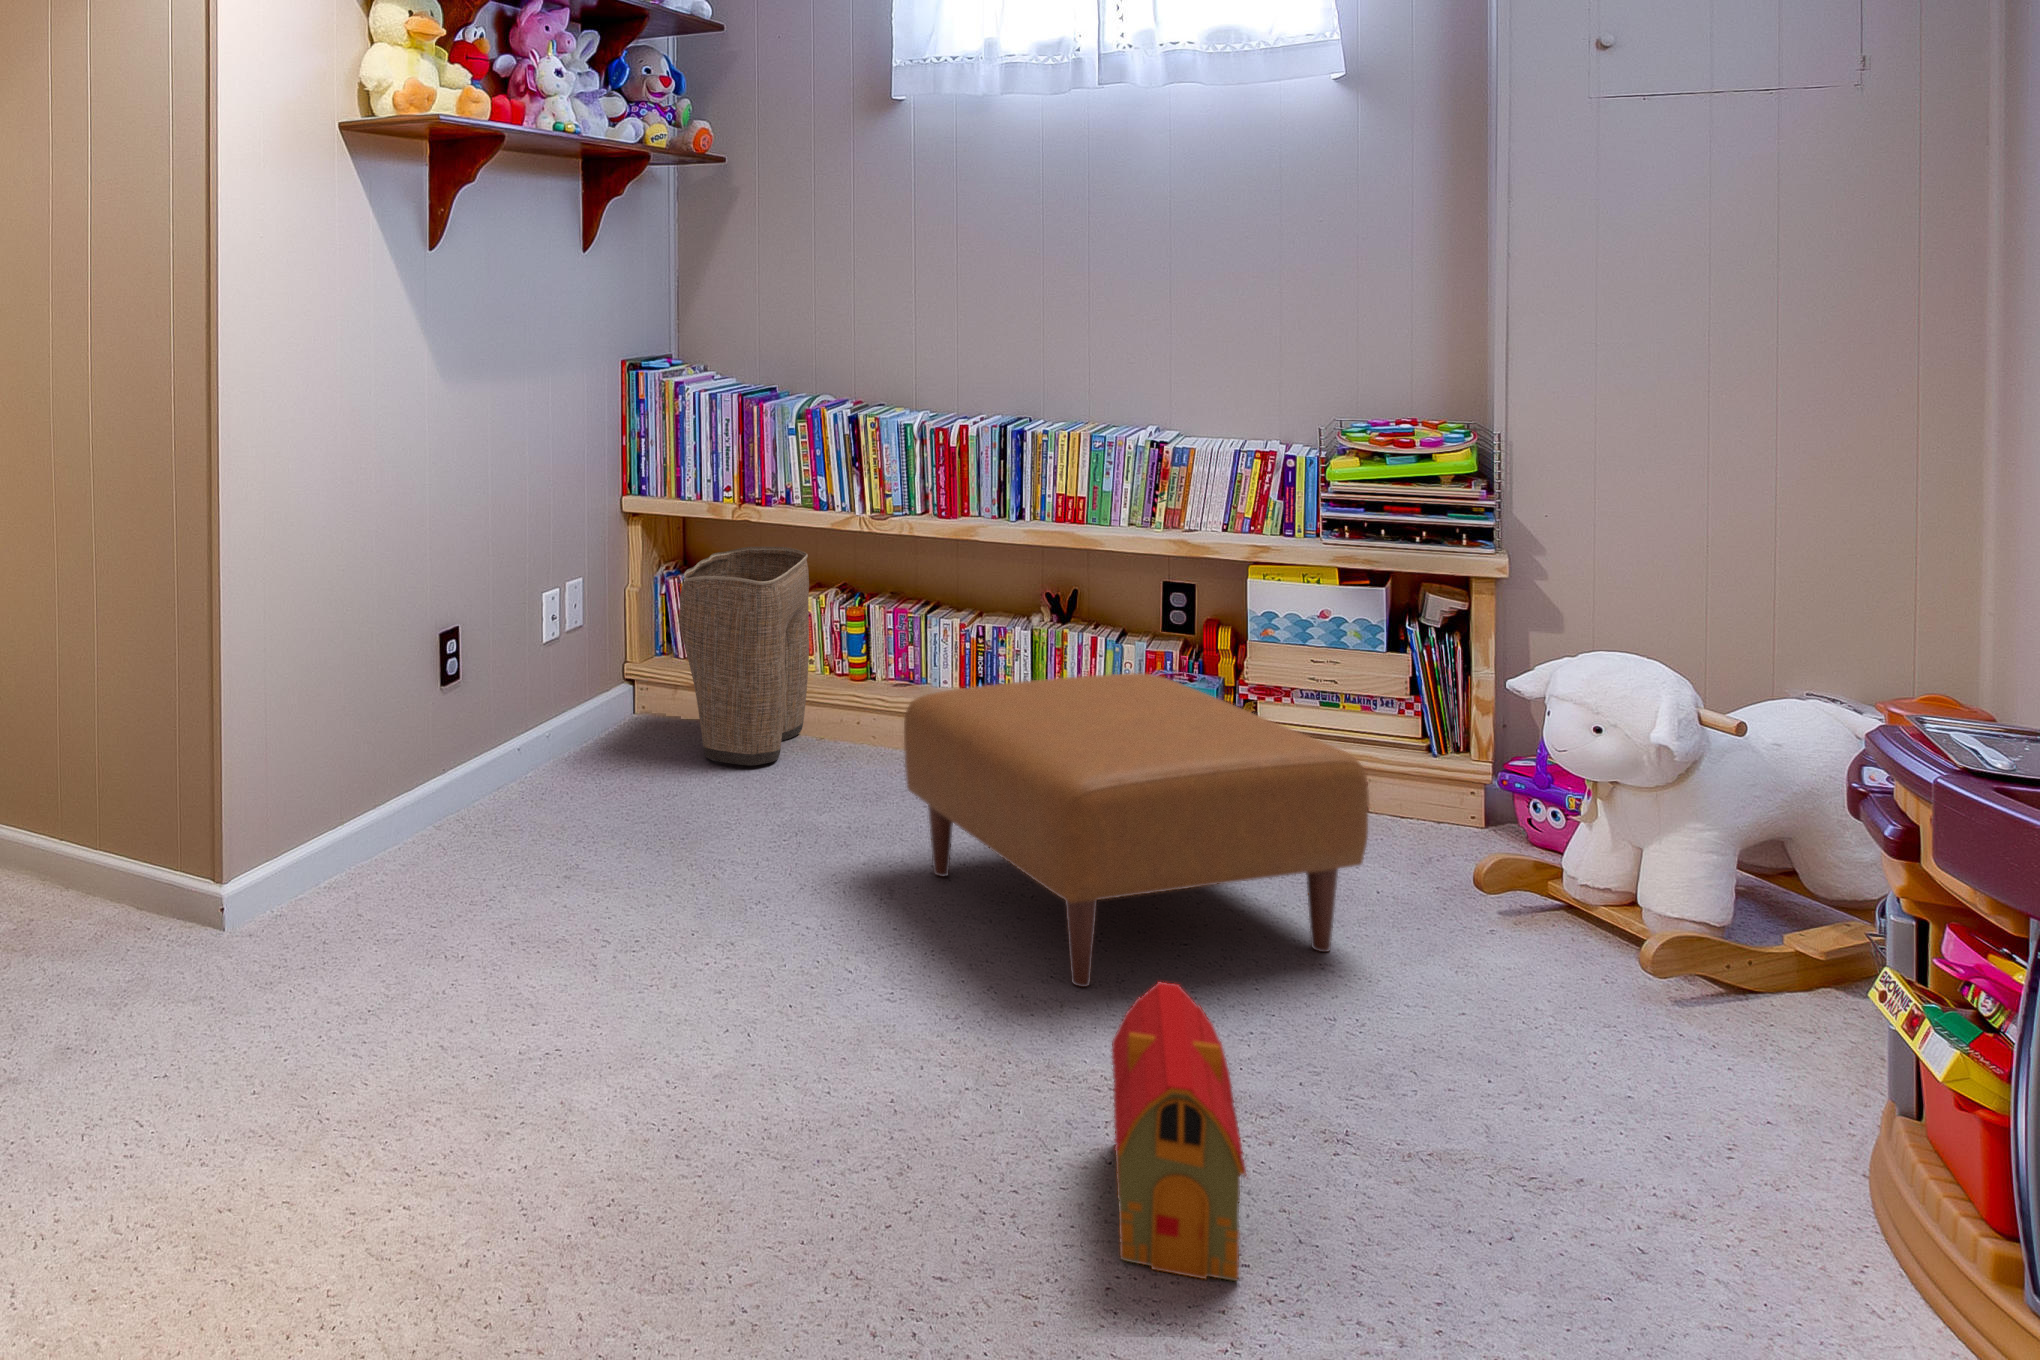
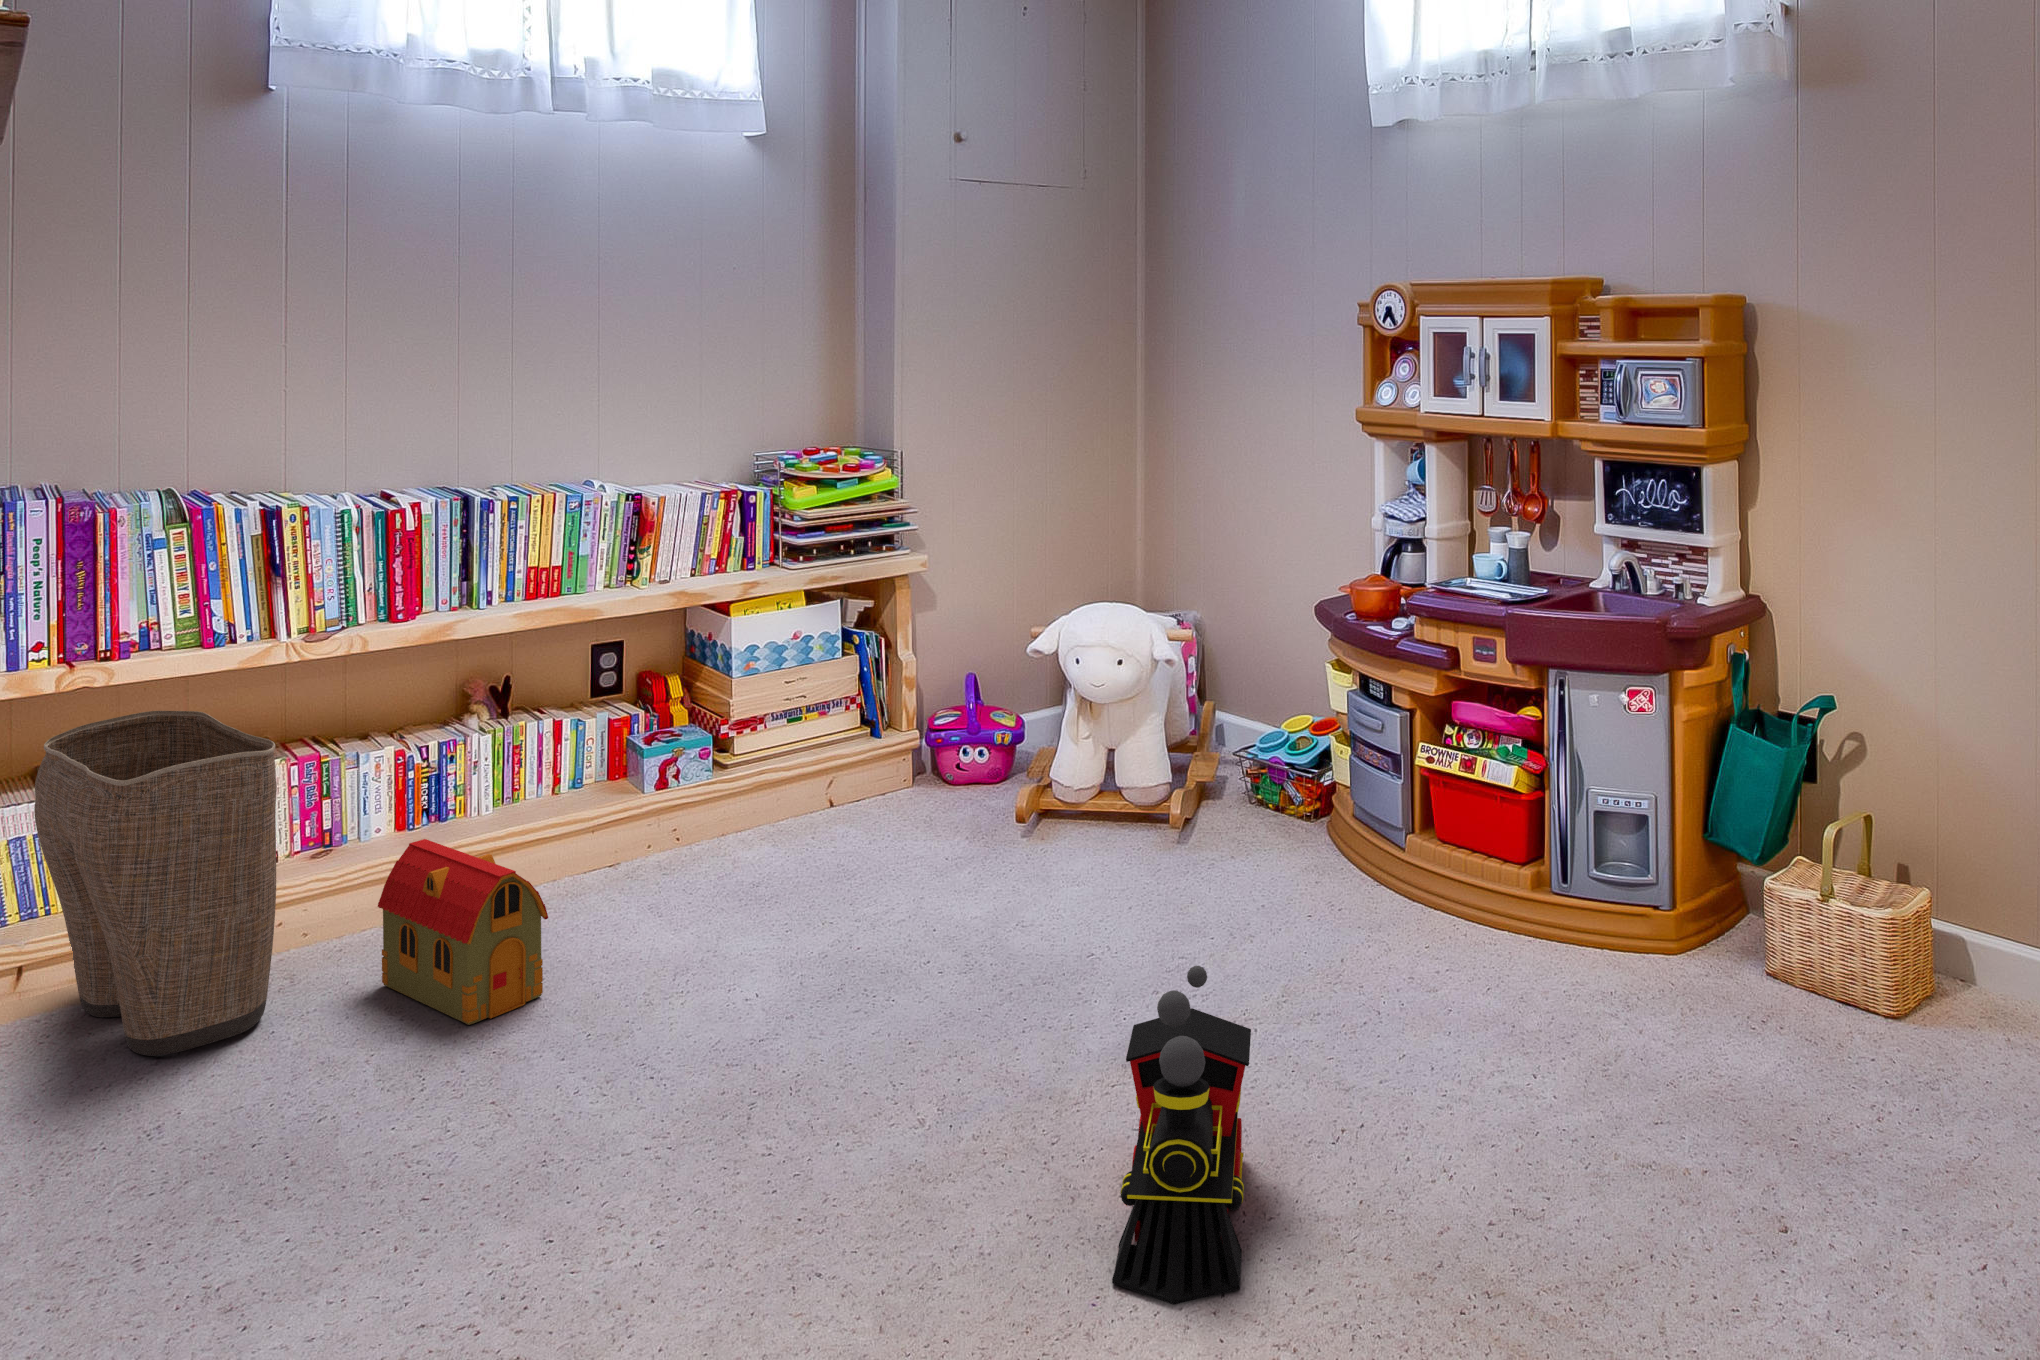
ottoman: present [904,673,1369,987] -> none [664,719,1056,1010]
toy train: none [727,933,978,1198] -> present [1112,966,1251,1305]
toy house: present [1112,982,1246,1281] -> present [378,839,548,1025]

